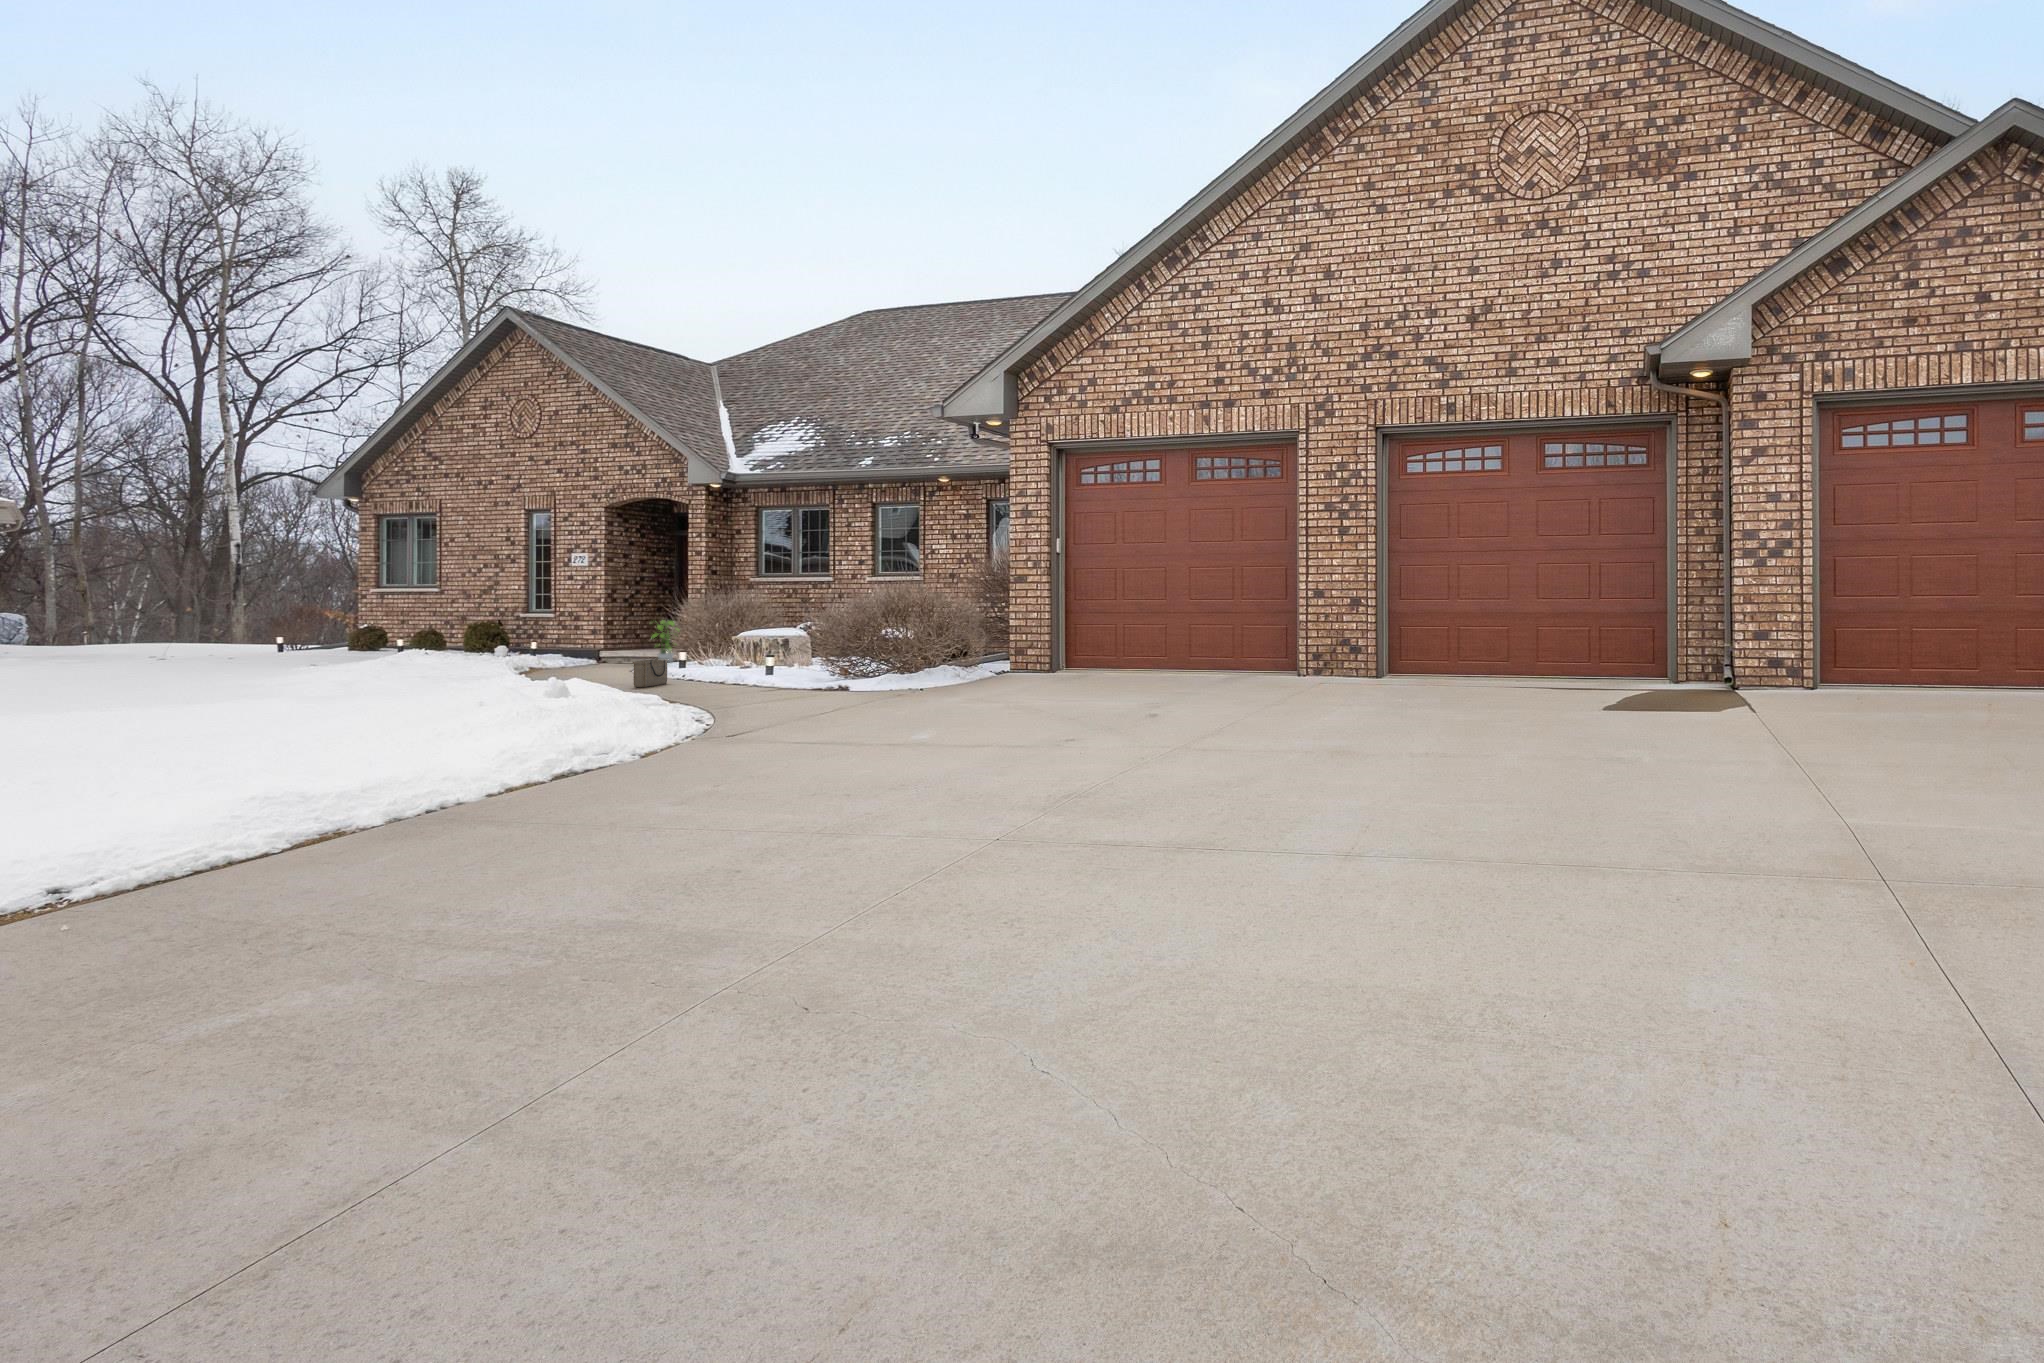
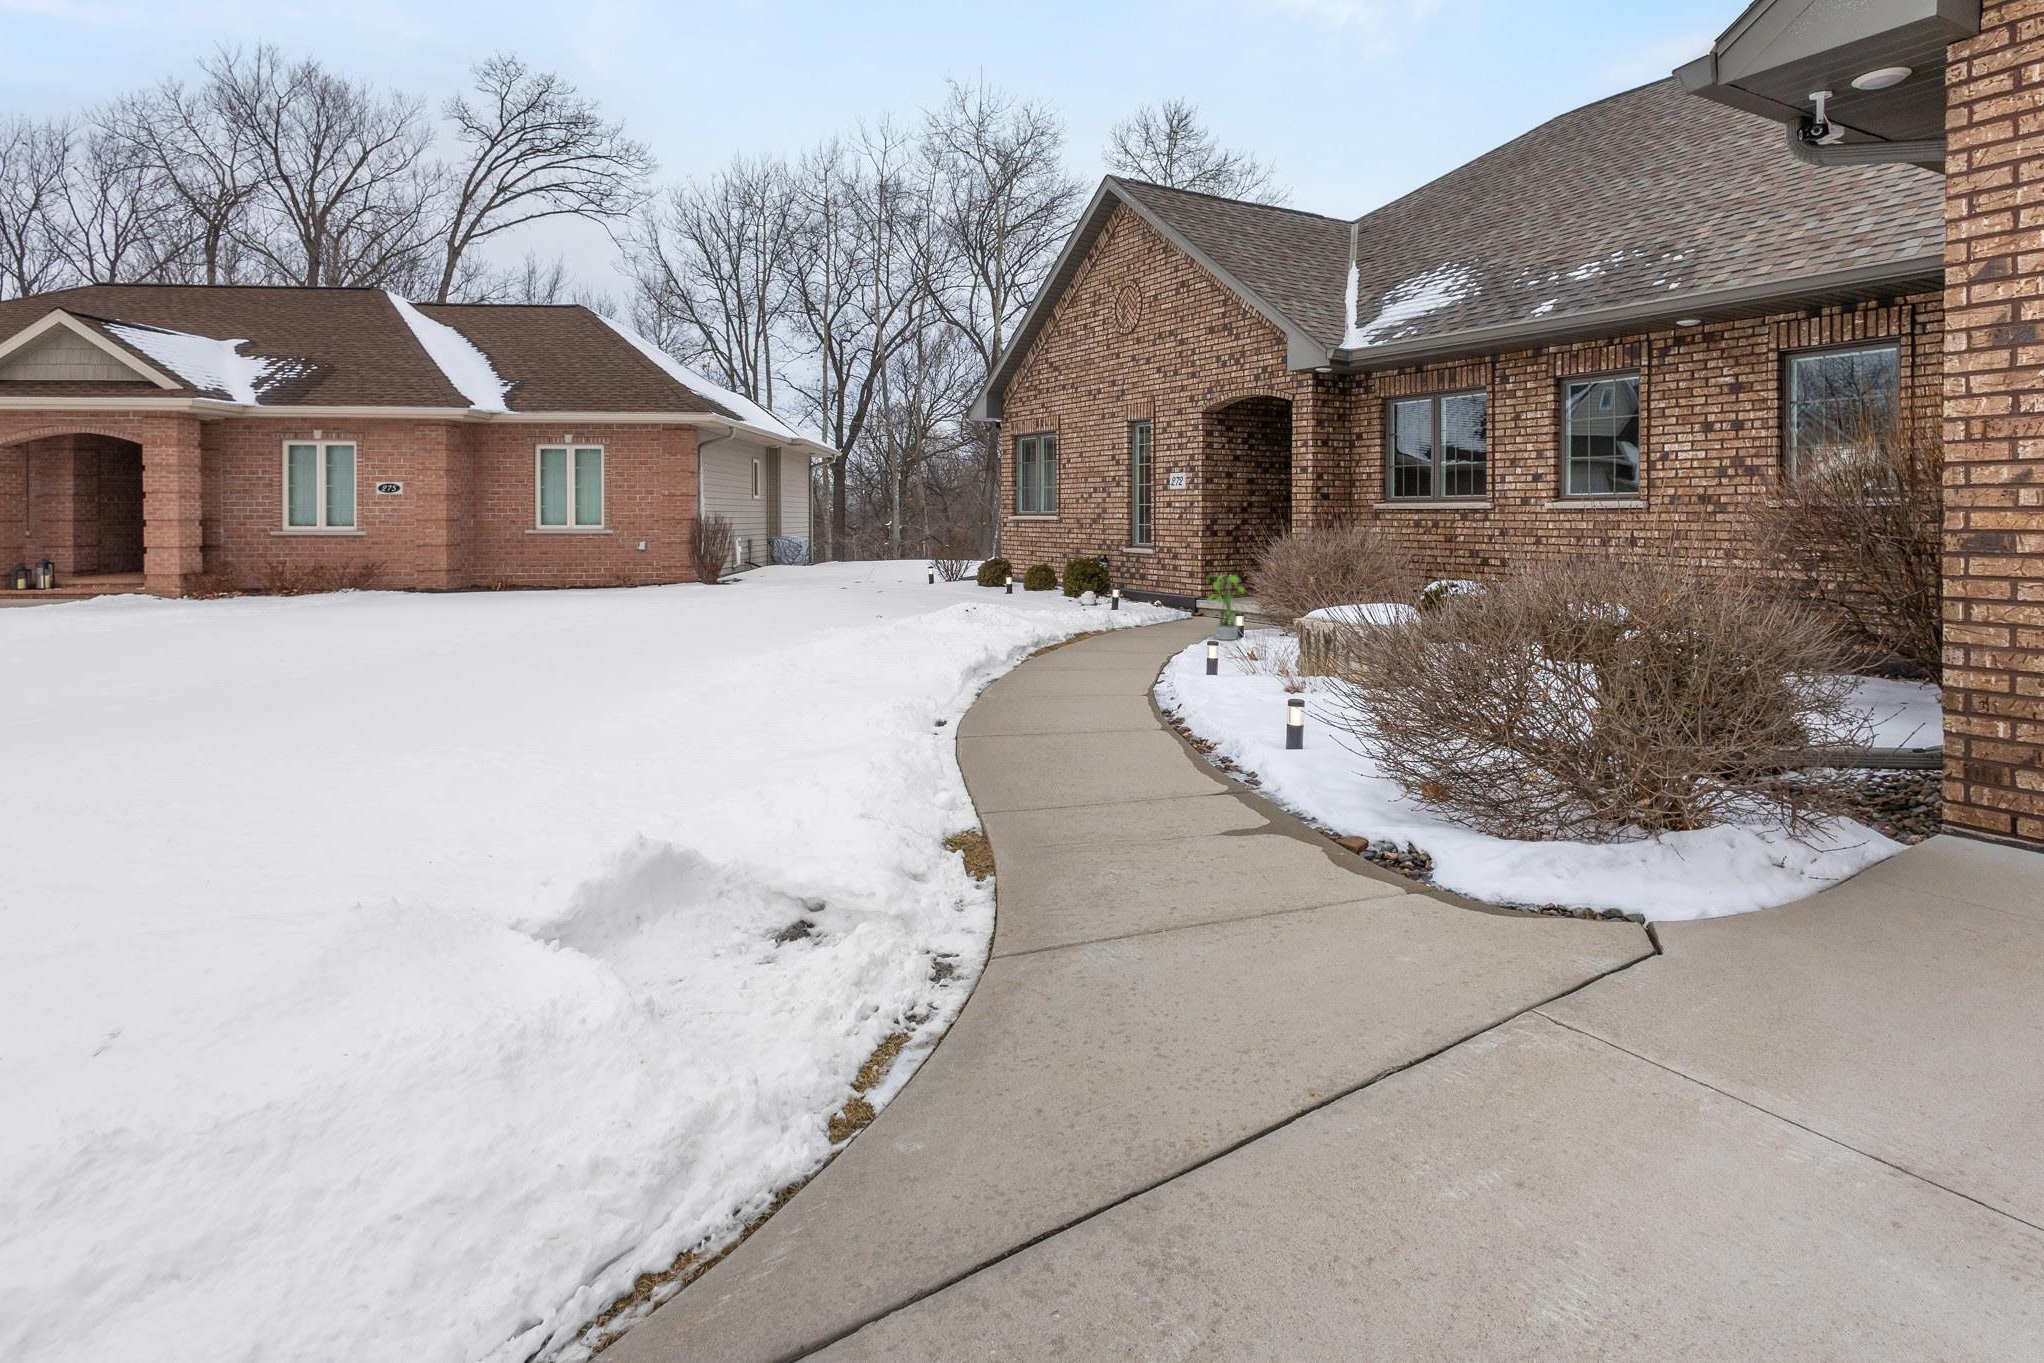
basket: present [632,659,668,687] -> none [1083,667,1151,724]

